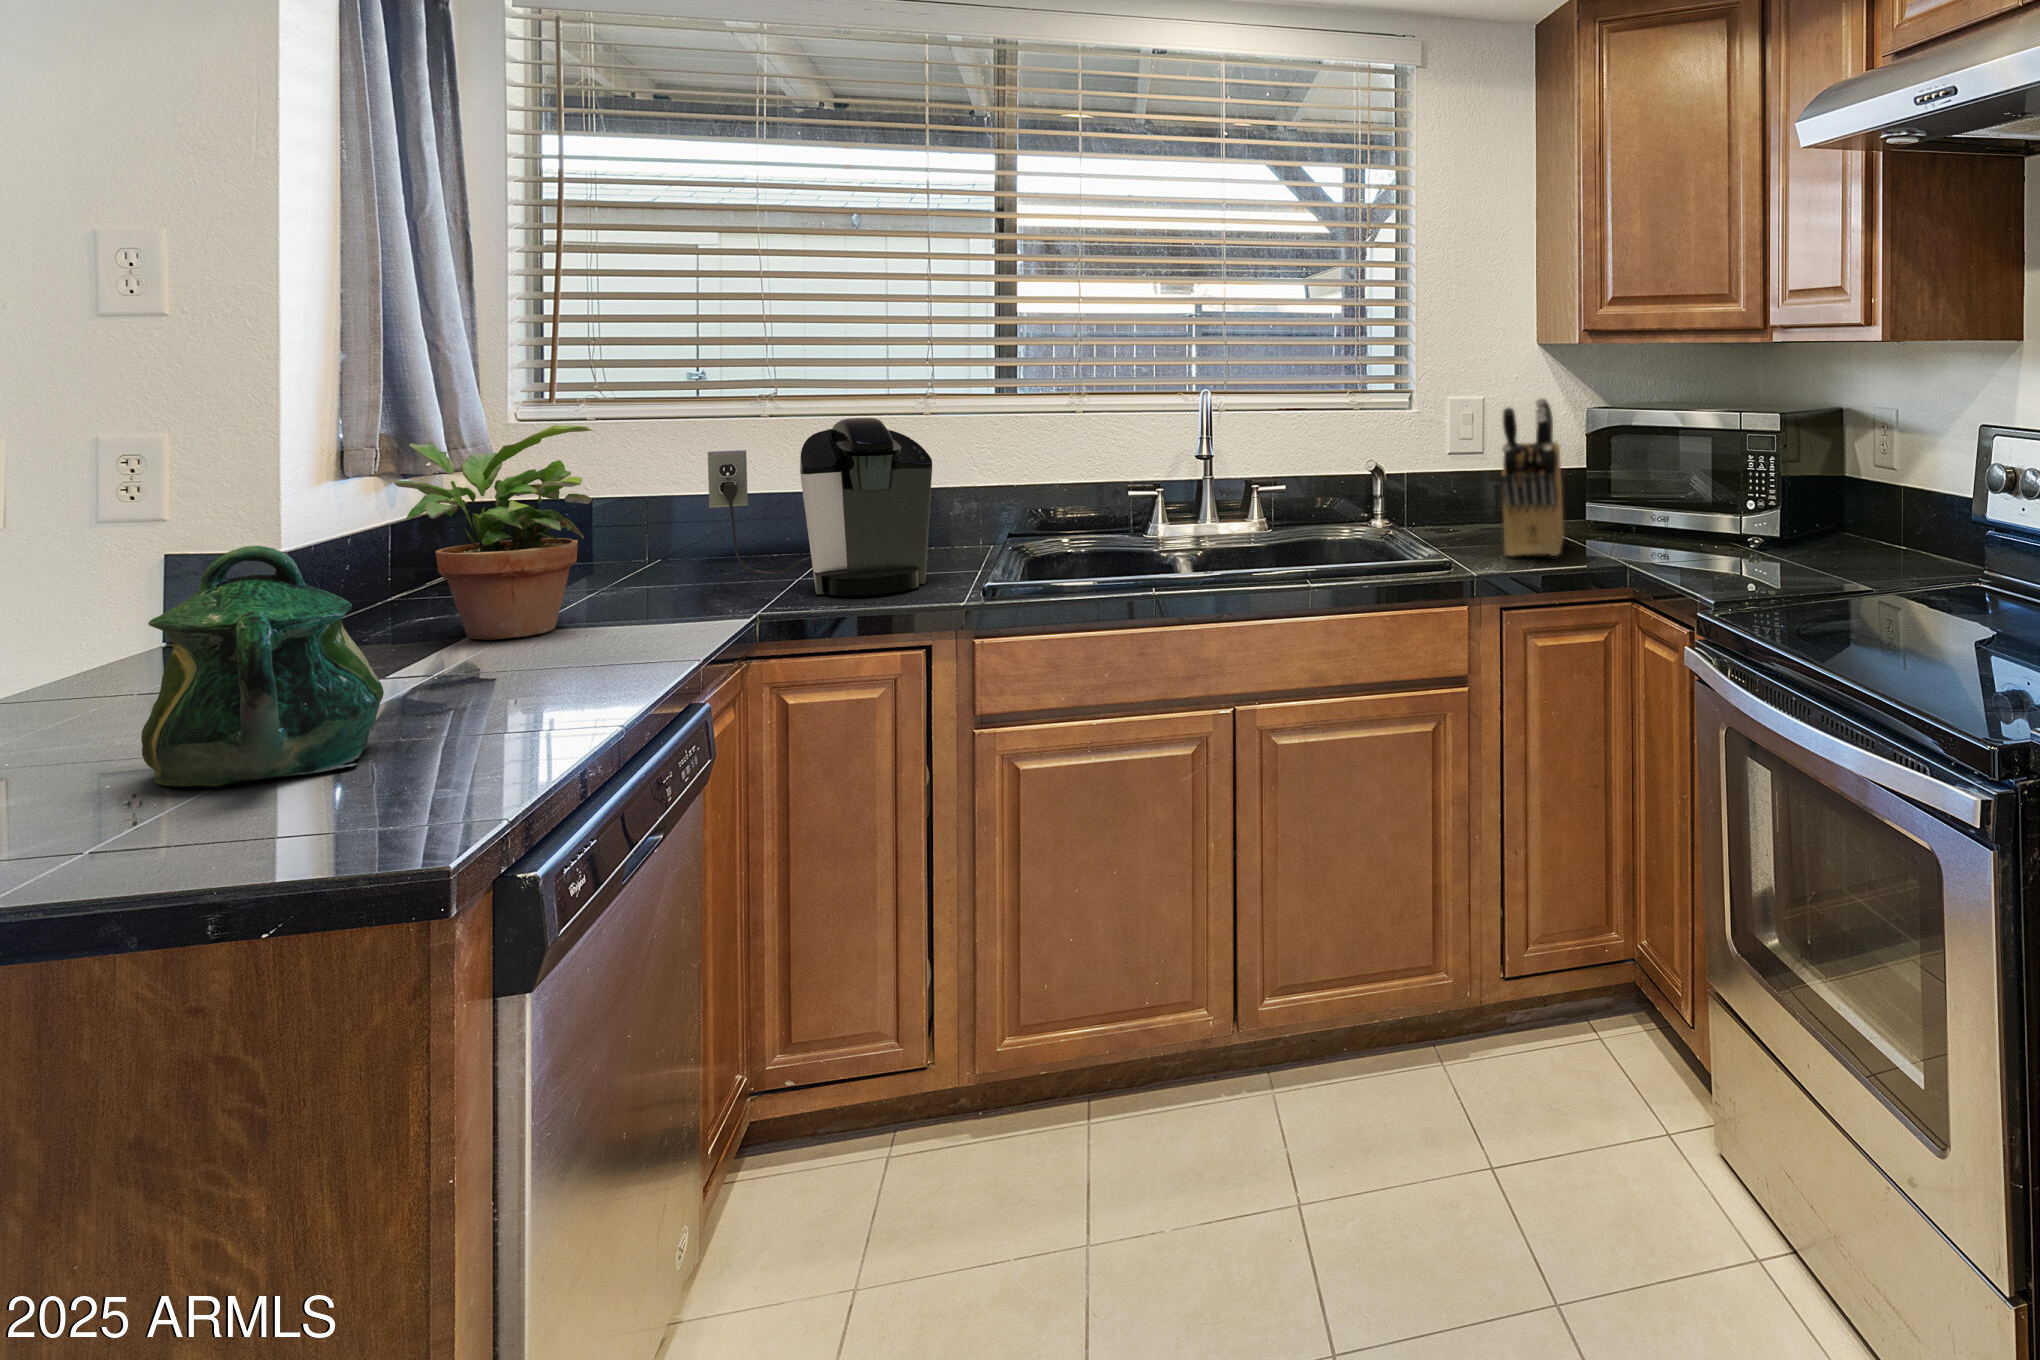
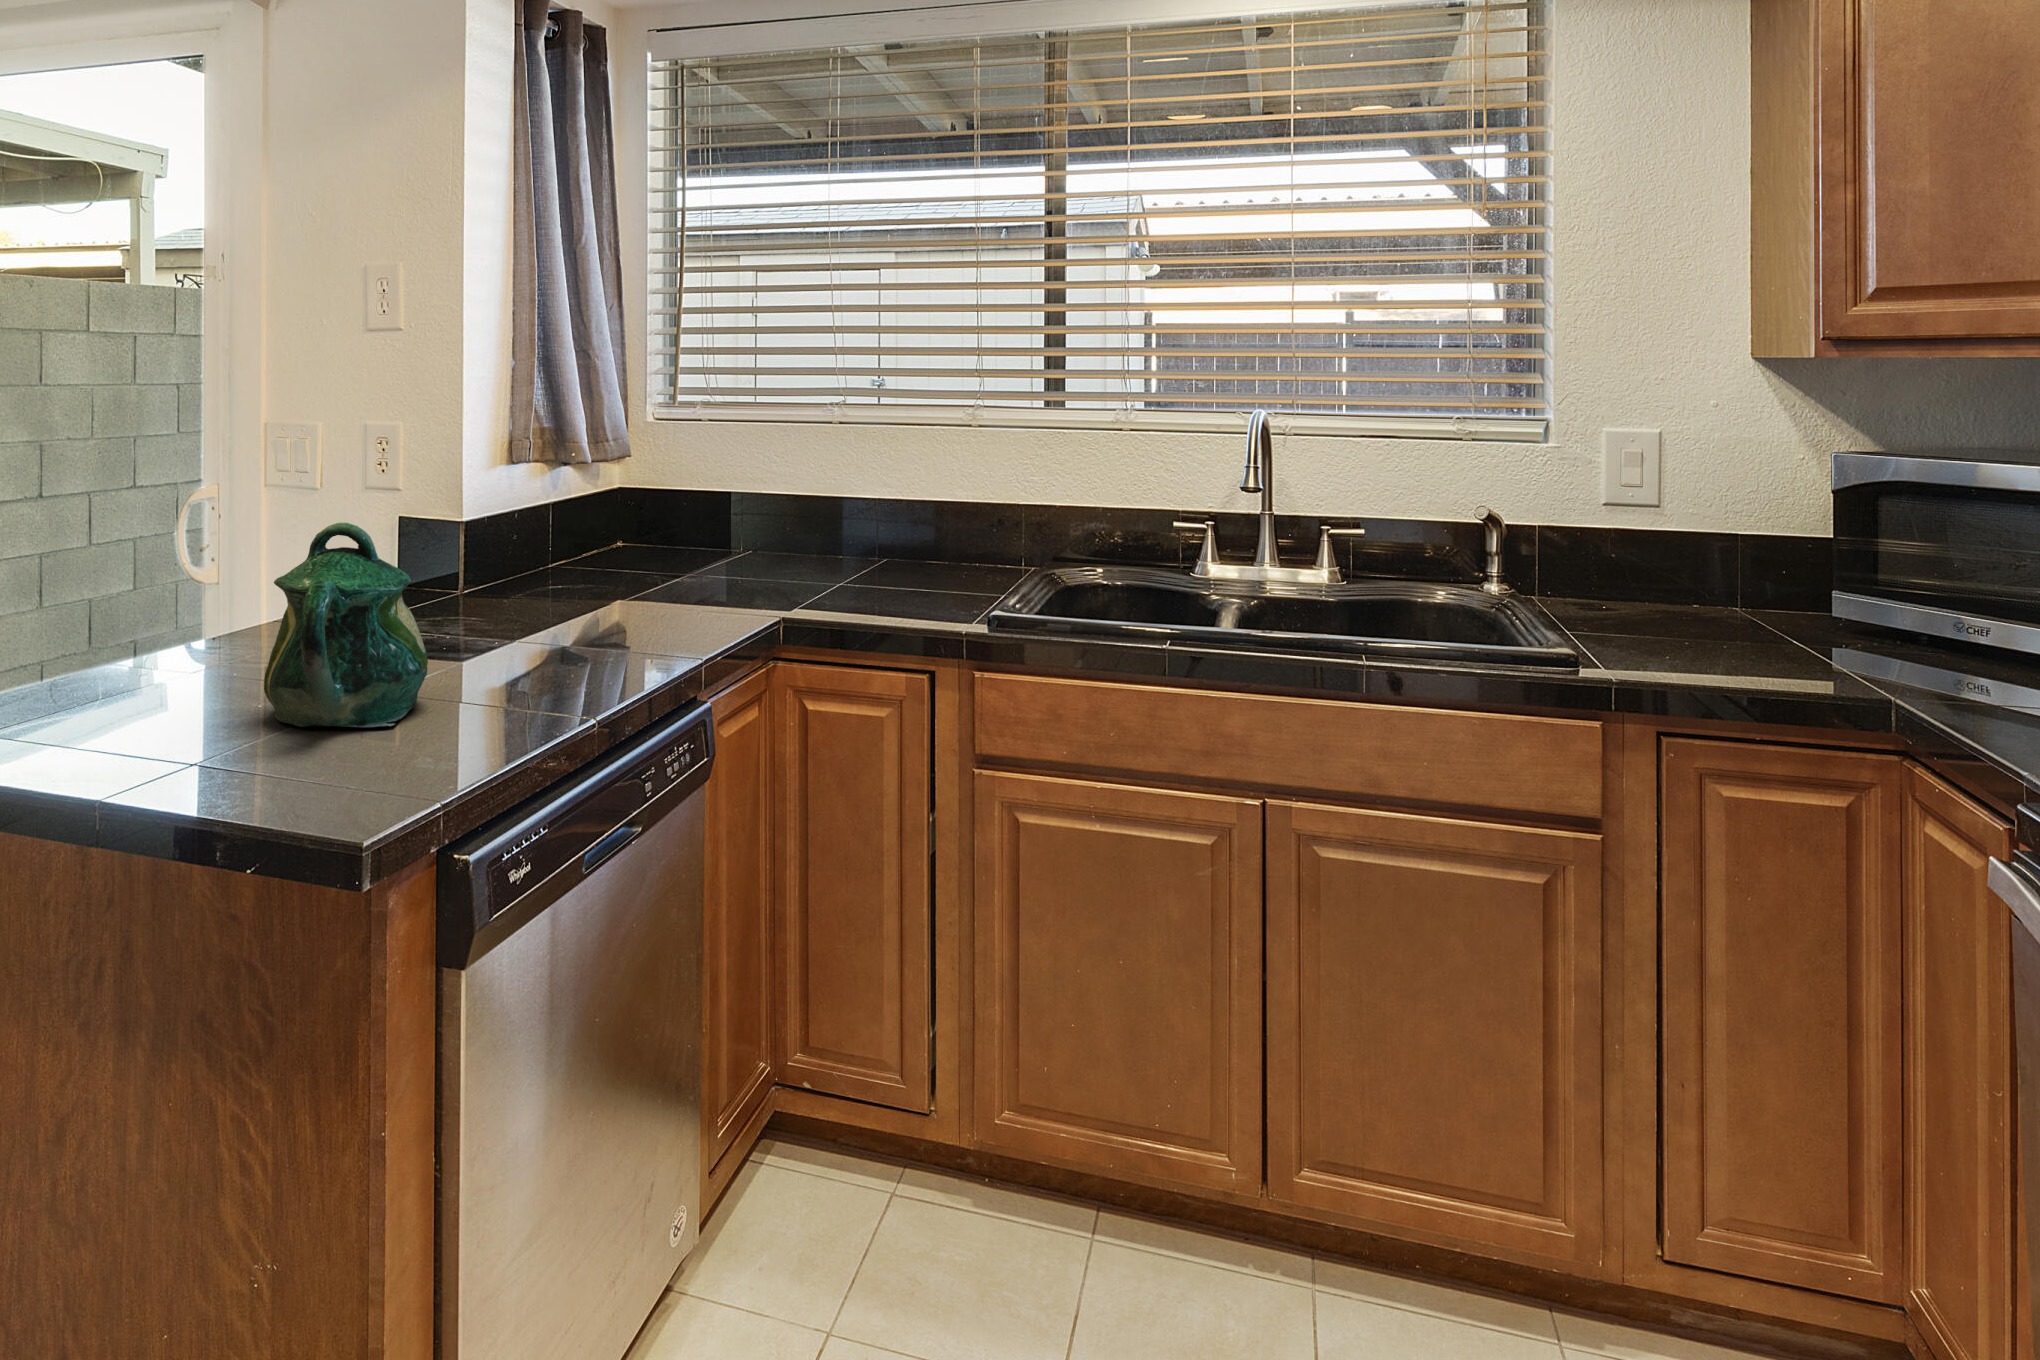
knife block: present [1501,398,1564,556] -> none [1671,435,1786,664]
coffee maker: present [708,418,932,596] -> none [766,431,959,613]
potted plant: present [394,426,594,639] -> none [519,428,662,617]

